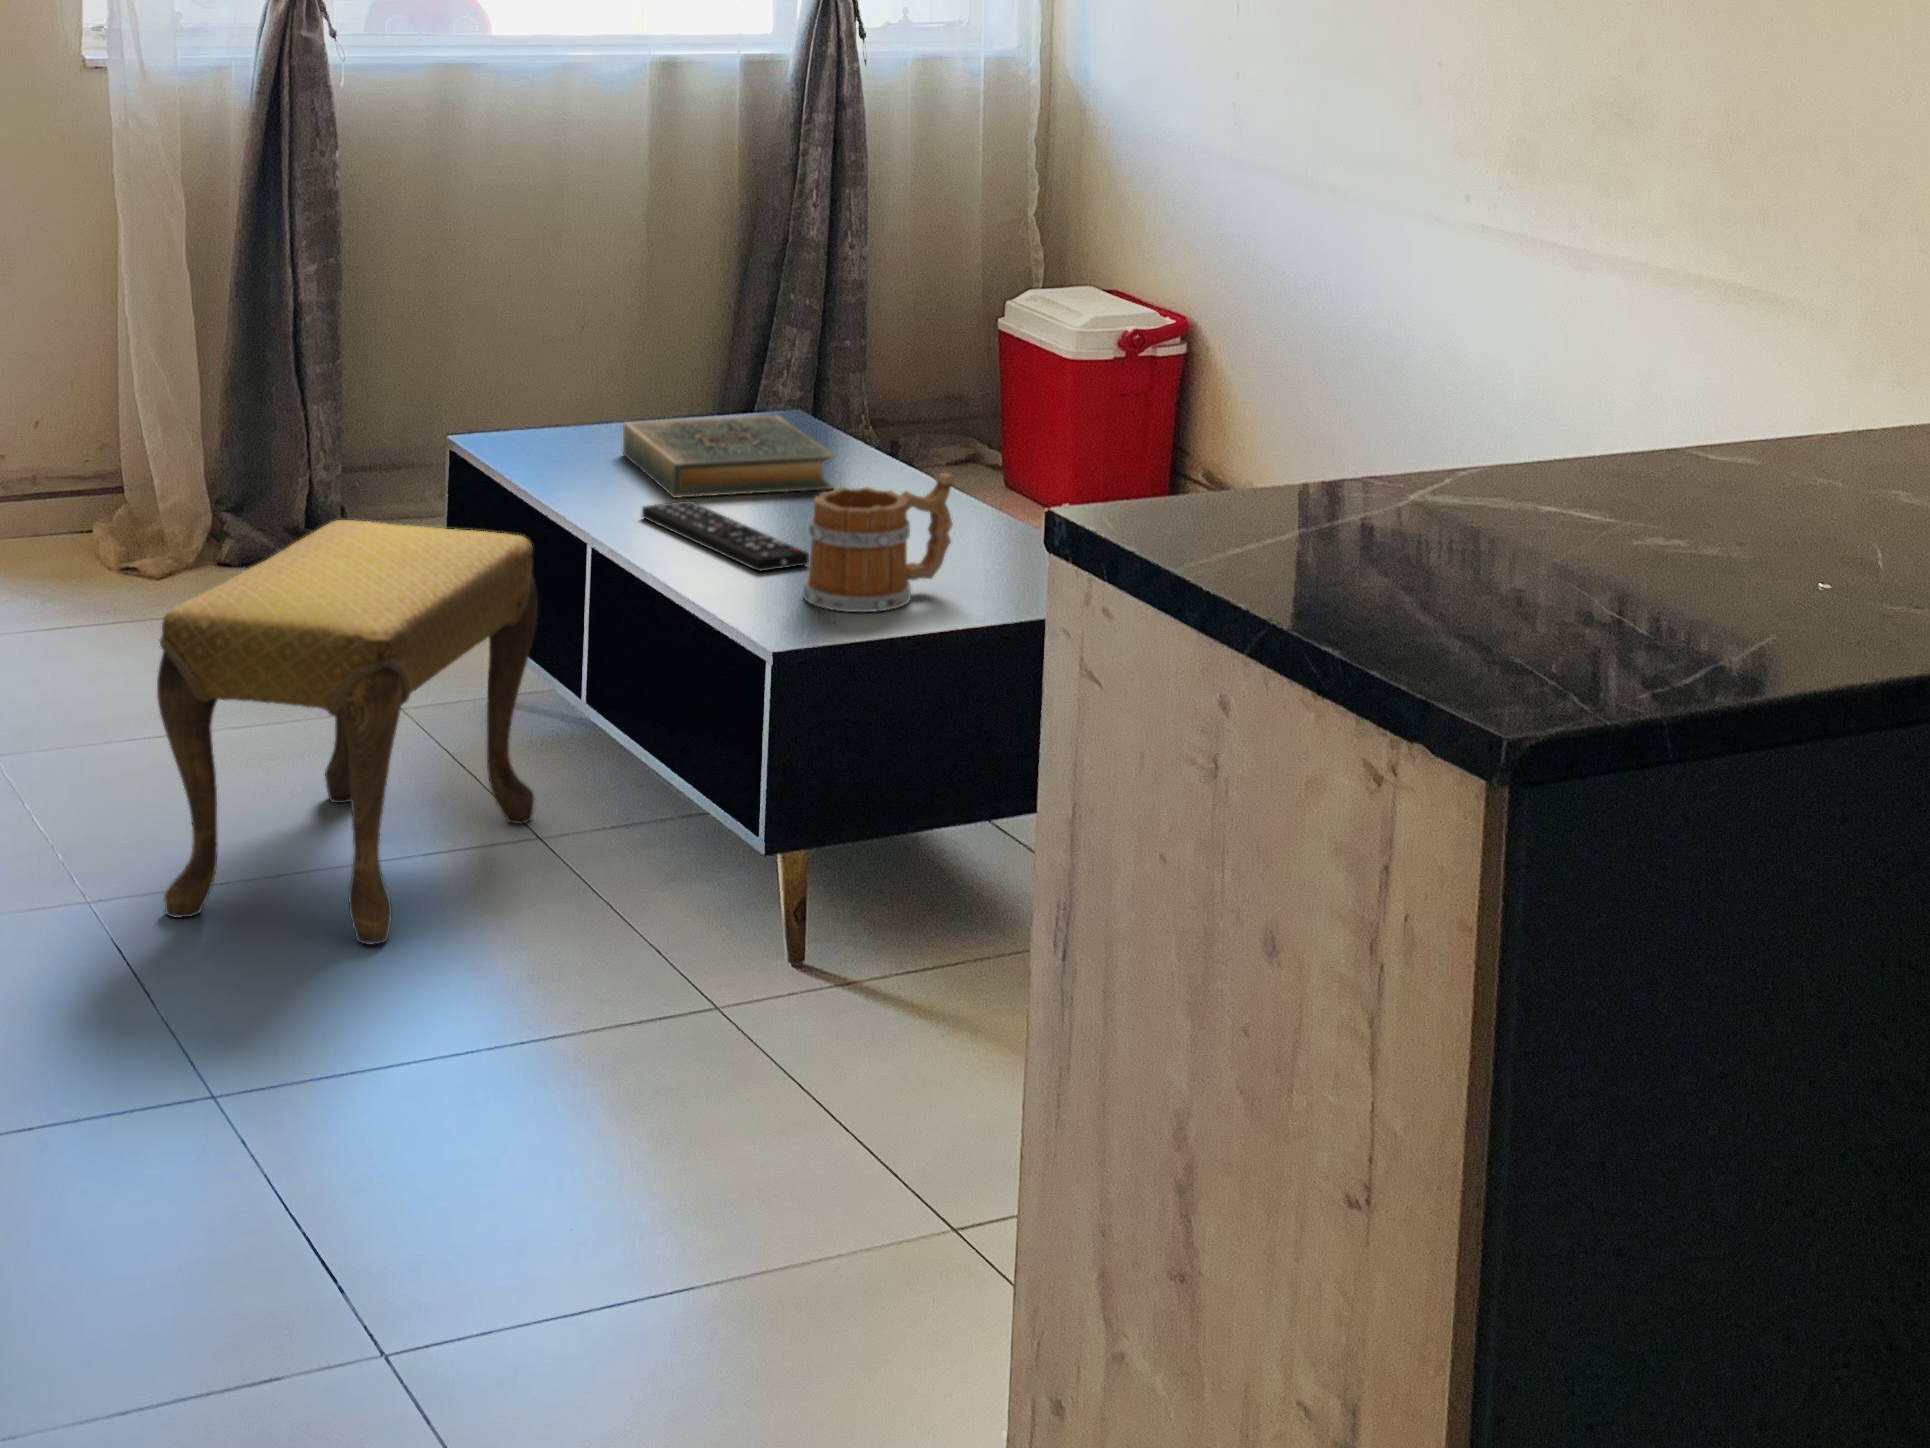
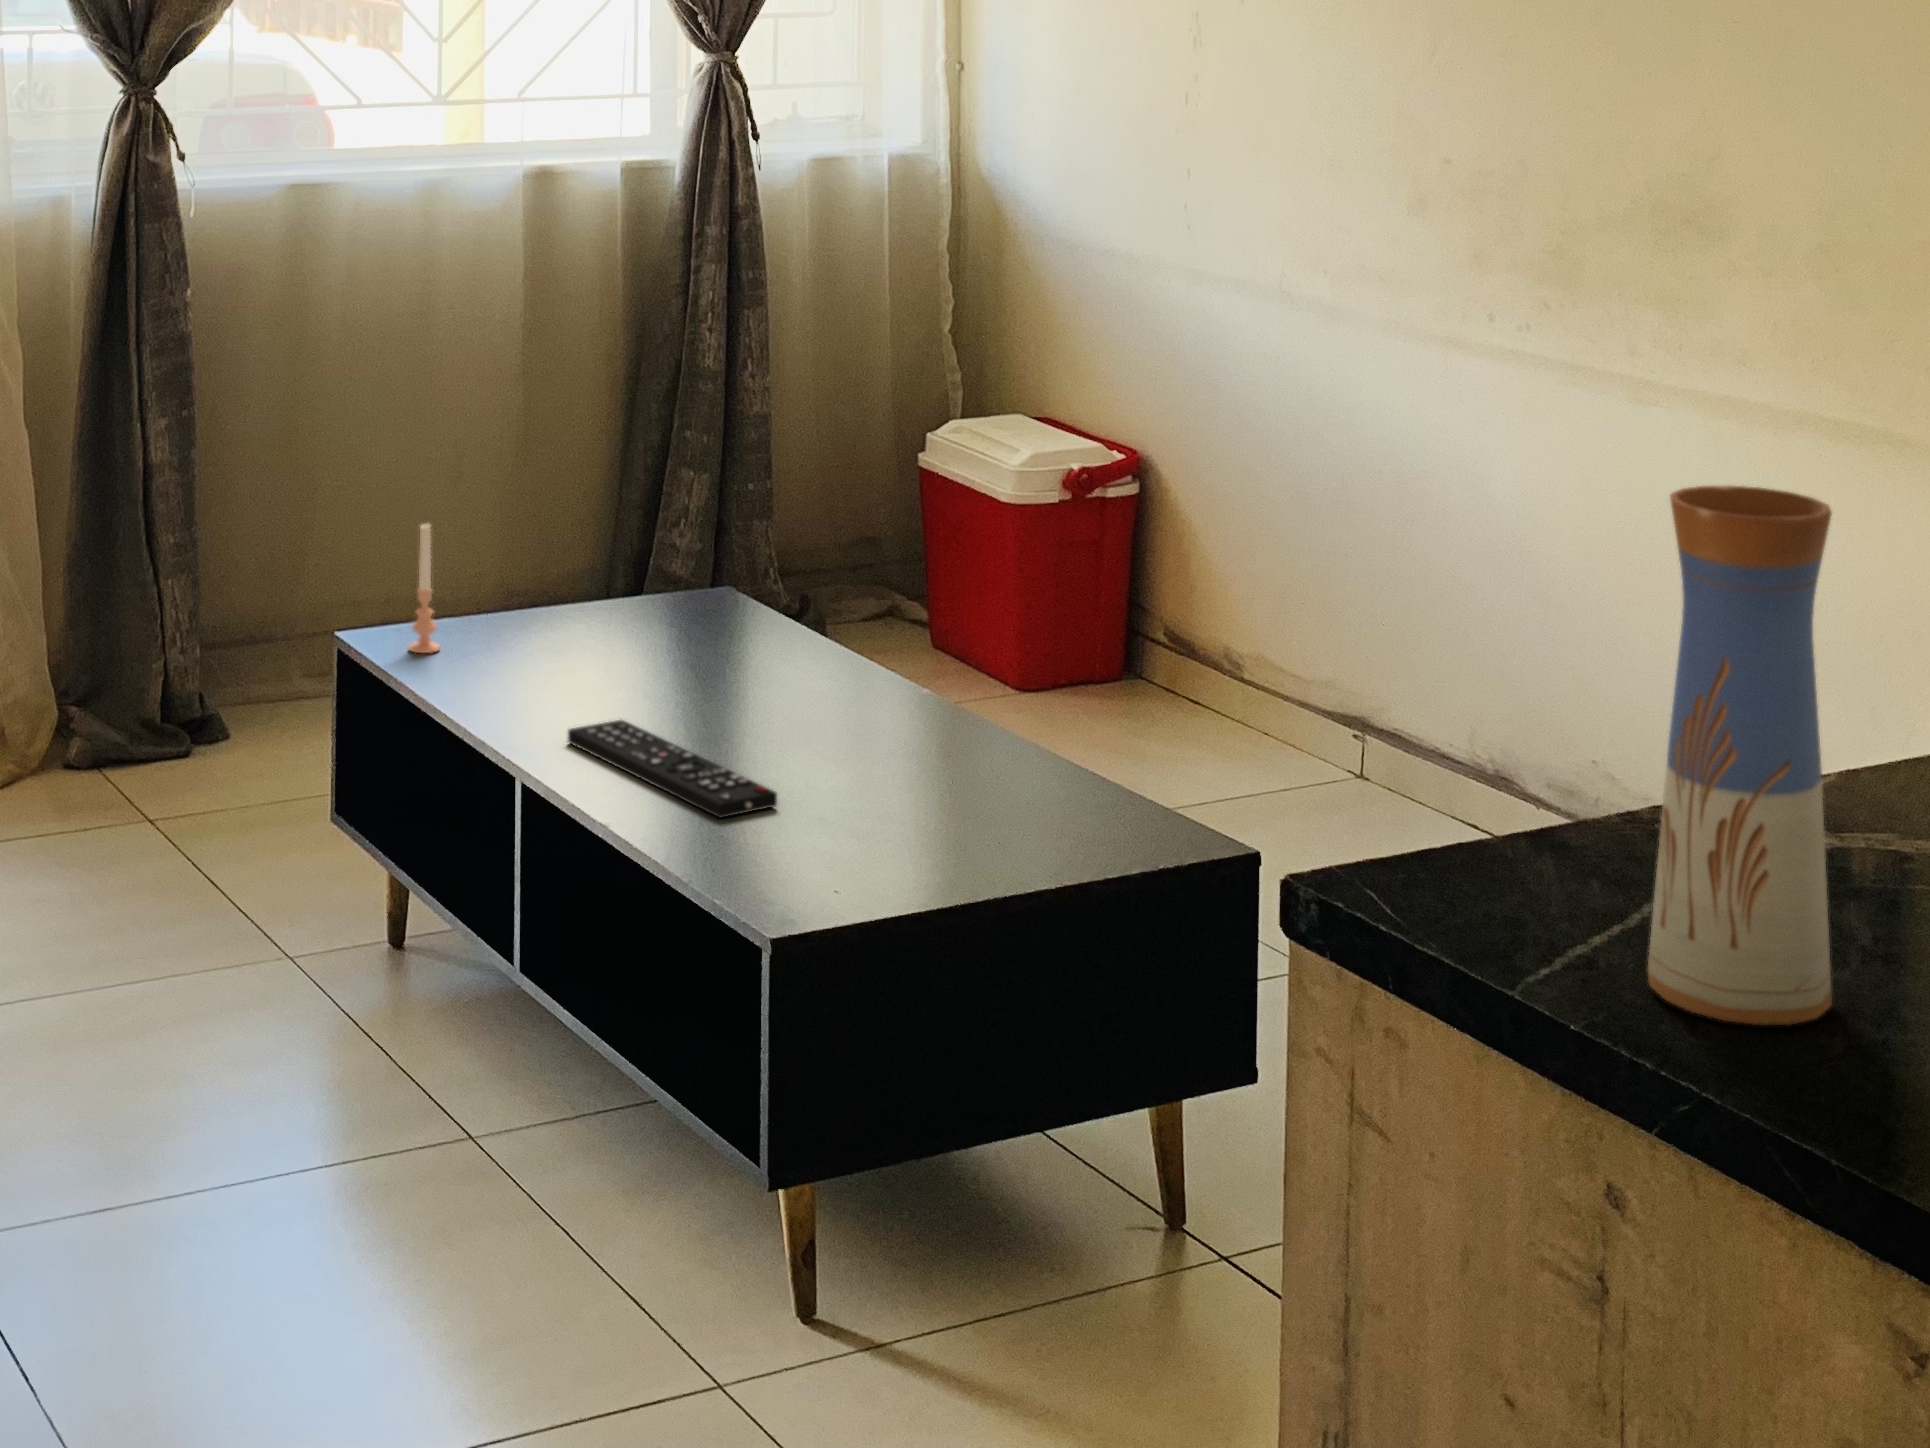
vase: none [1284,215,1420,584] -> present [1648,485,1832,1025]
candle: none [517,342,544,452] -> present [409,524,440,653]
hardback book: present [623,416,835,498] -> none [531,602,788,714]
mug: present [803,473,956,612] -> none [780,696,960,875]
footstool: present [157,520,538,945] -> none [17,754,453,1302]

